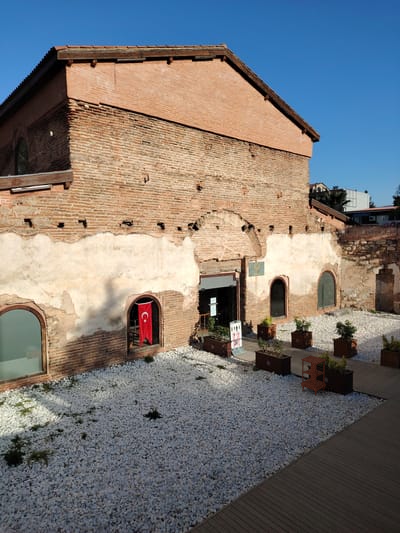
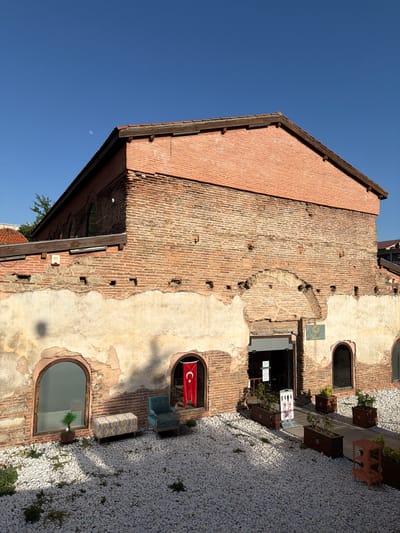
chair: none [105,335,141,377] -> present [147,395,180,439]
bench: none [53,355,99,387] -> present [93,413,138,444]
potted tree: none [16,357,37,389] -> present [60,412,77,442]

